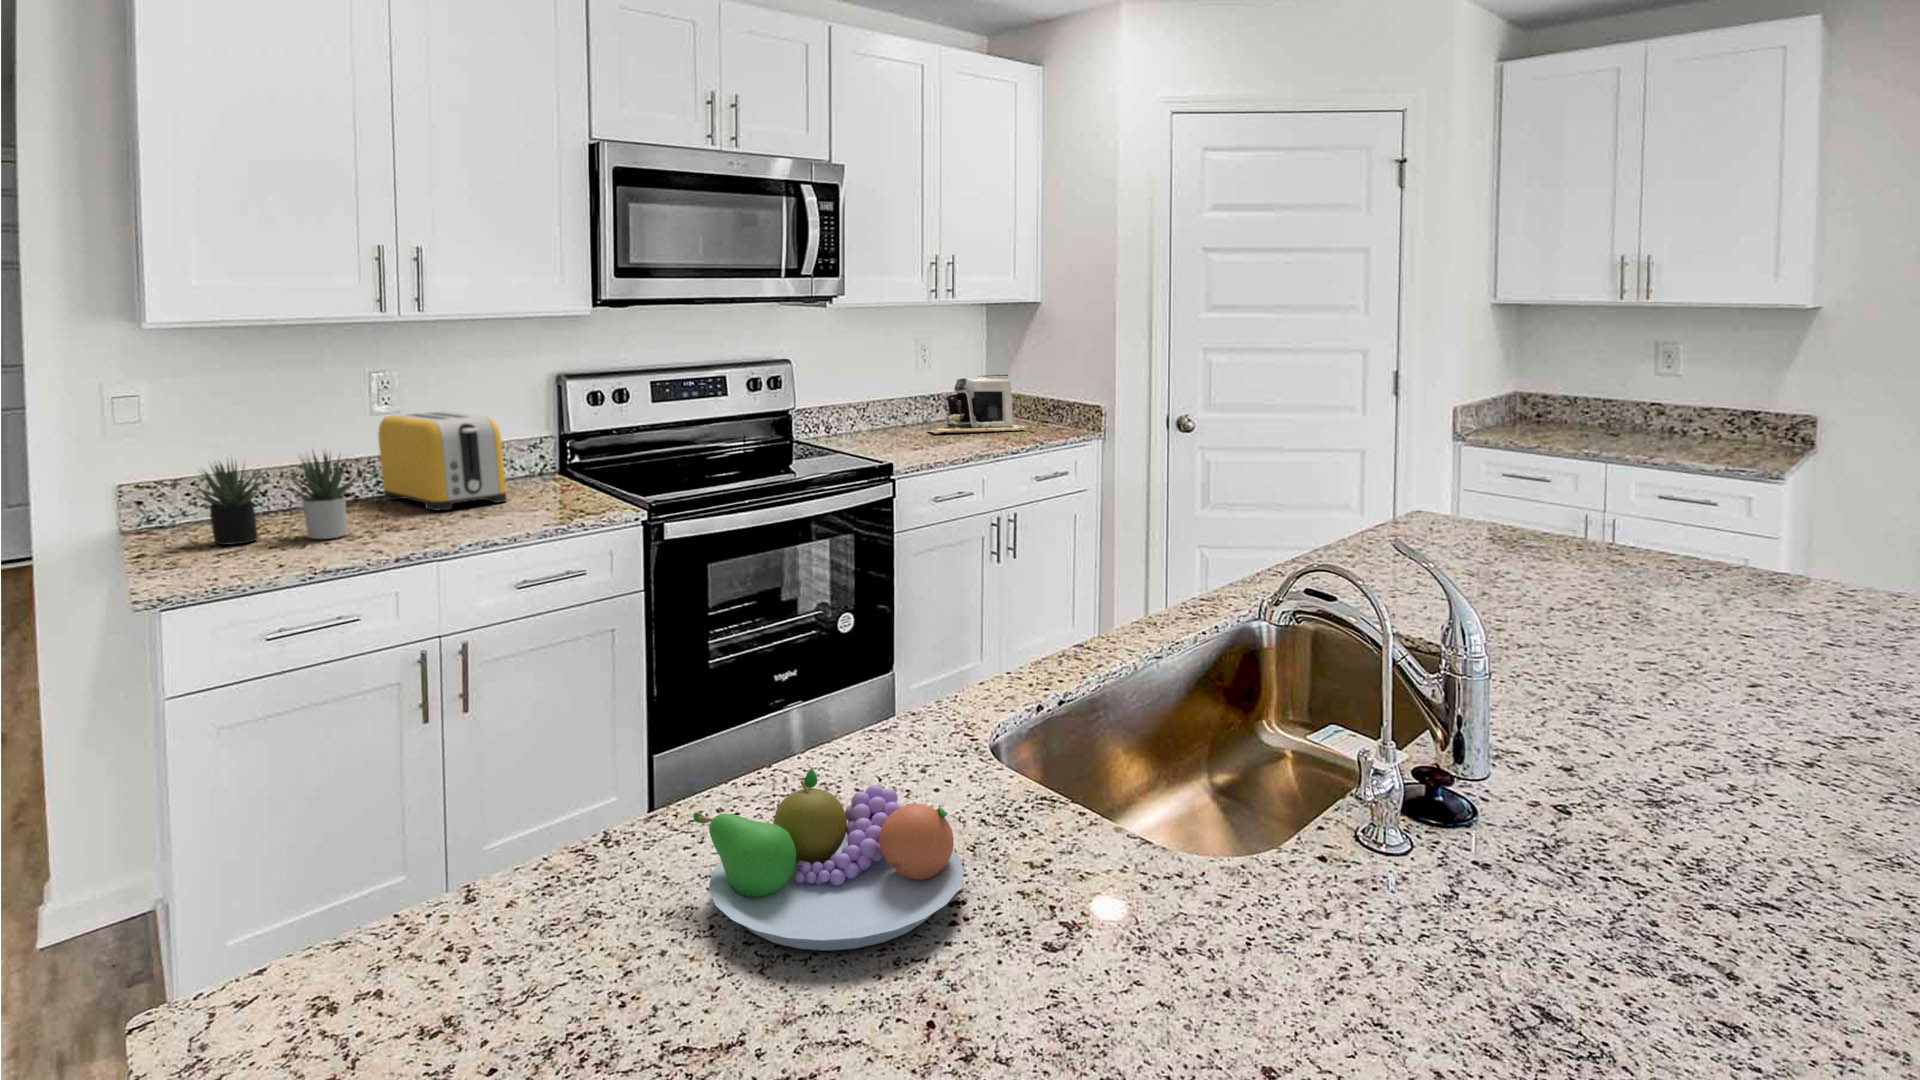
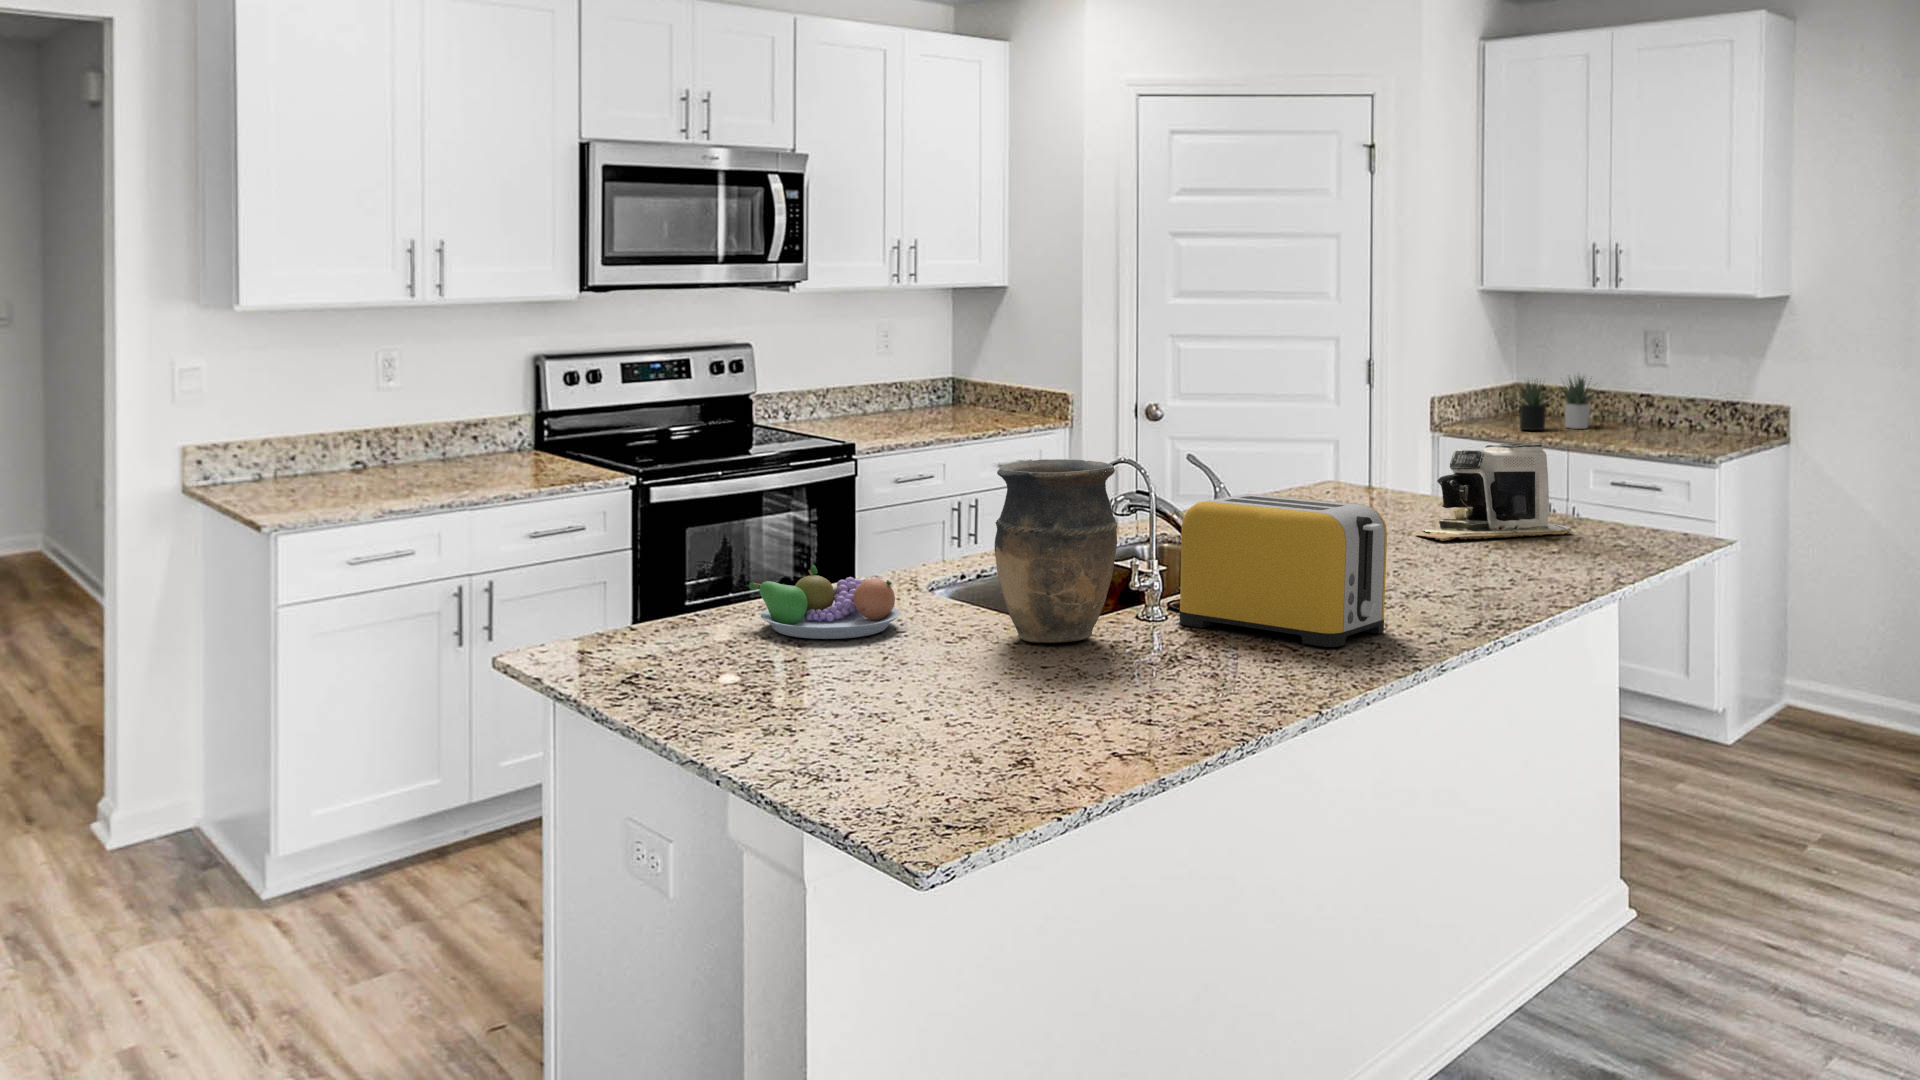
coffee maker: present [928,374,1026,434] -> present [1417,443,1575,541]
toaster: present [378,411,507,510] -> present [1180,494,1387,647]
succulent plant: present [195,451,361,545] -> present [1514,377,1597,430]
vase: none [1148,600,1398,975] -> present [995,459,1117,643]

